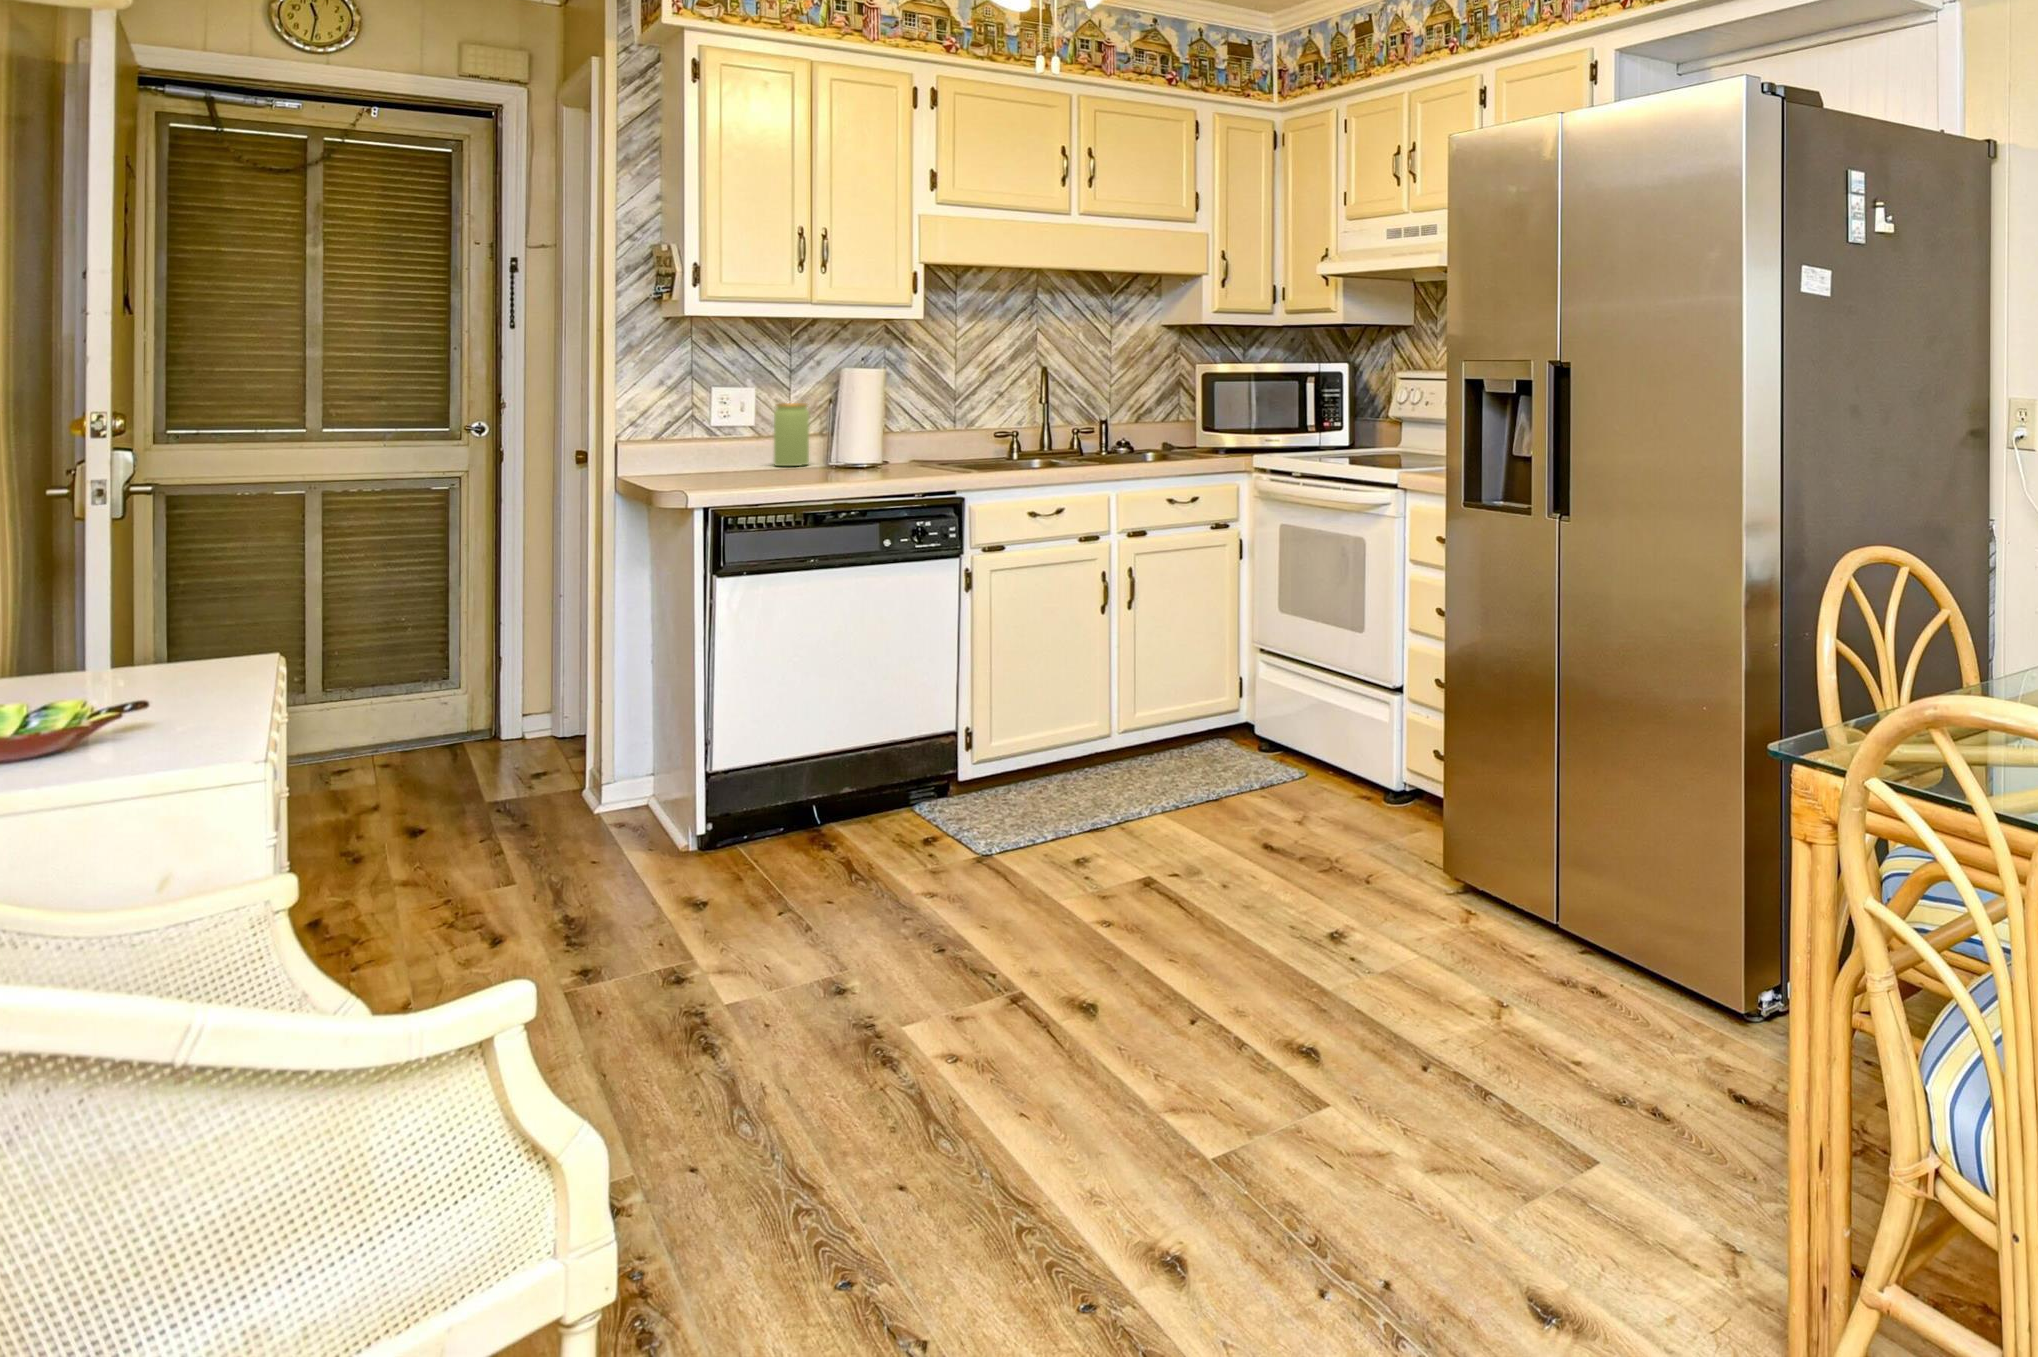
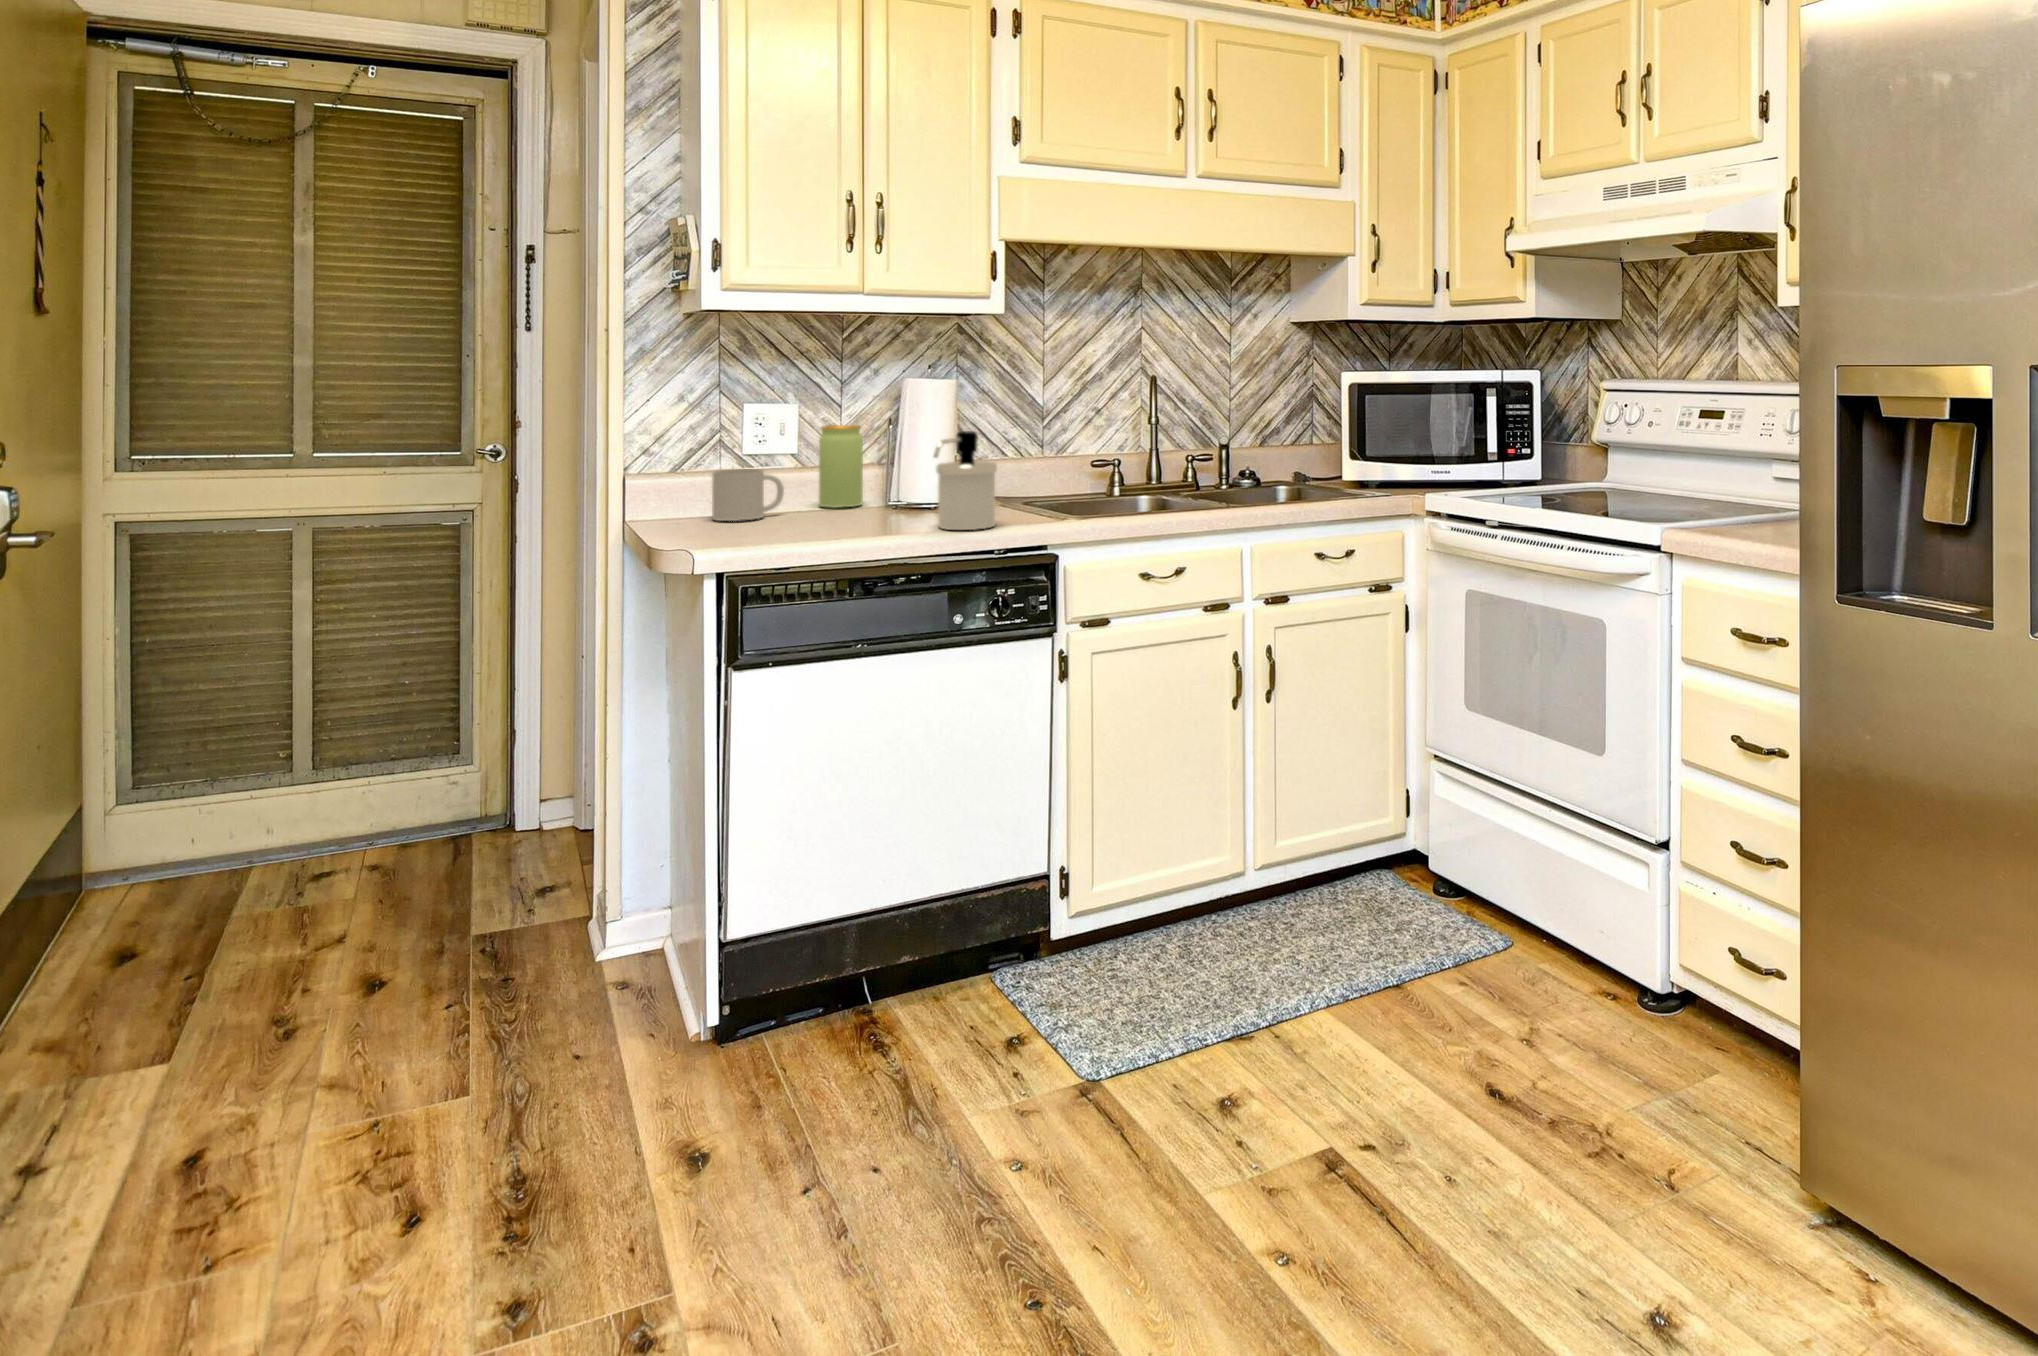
soap dispenser: none [869,406,918,479] -> present [934,431,997,530]
mug: none [691,436,747,475] -> present [712,469,784,521]

